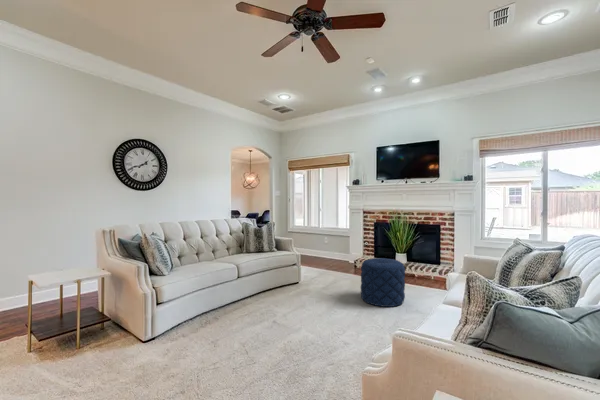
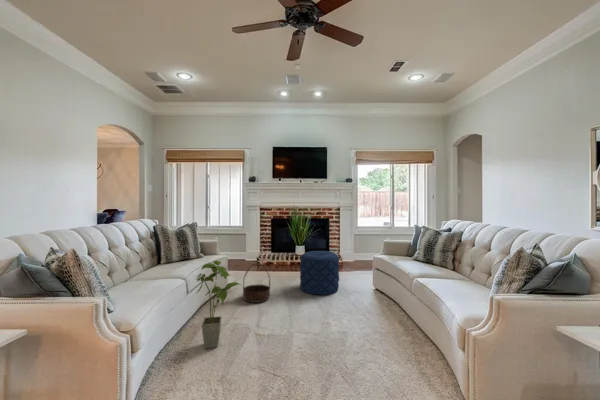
house plant: none [223,251,261,322] -> present [197,261,240,348]
basket: none [299,262,324,299] -> present [243,264,270,303]

